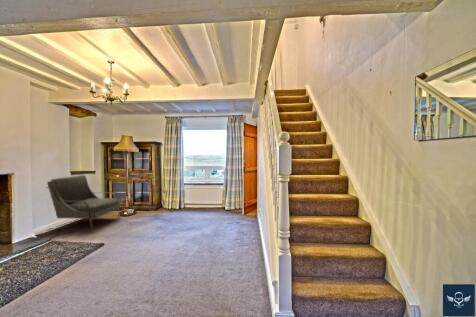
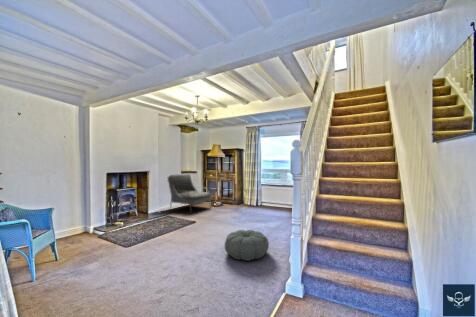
pouf: none [165,245,223,291] -> present [225,230,269,260]

